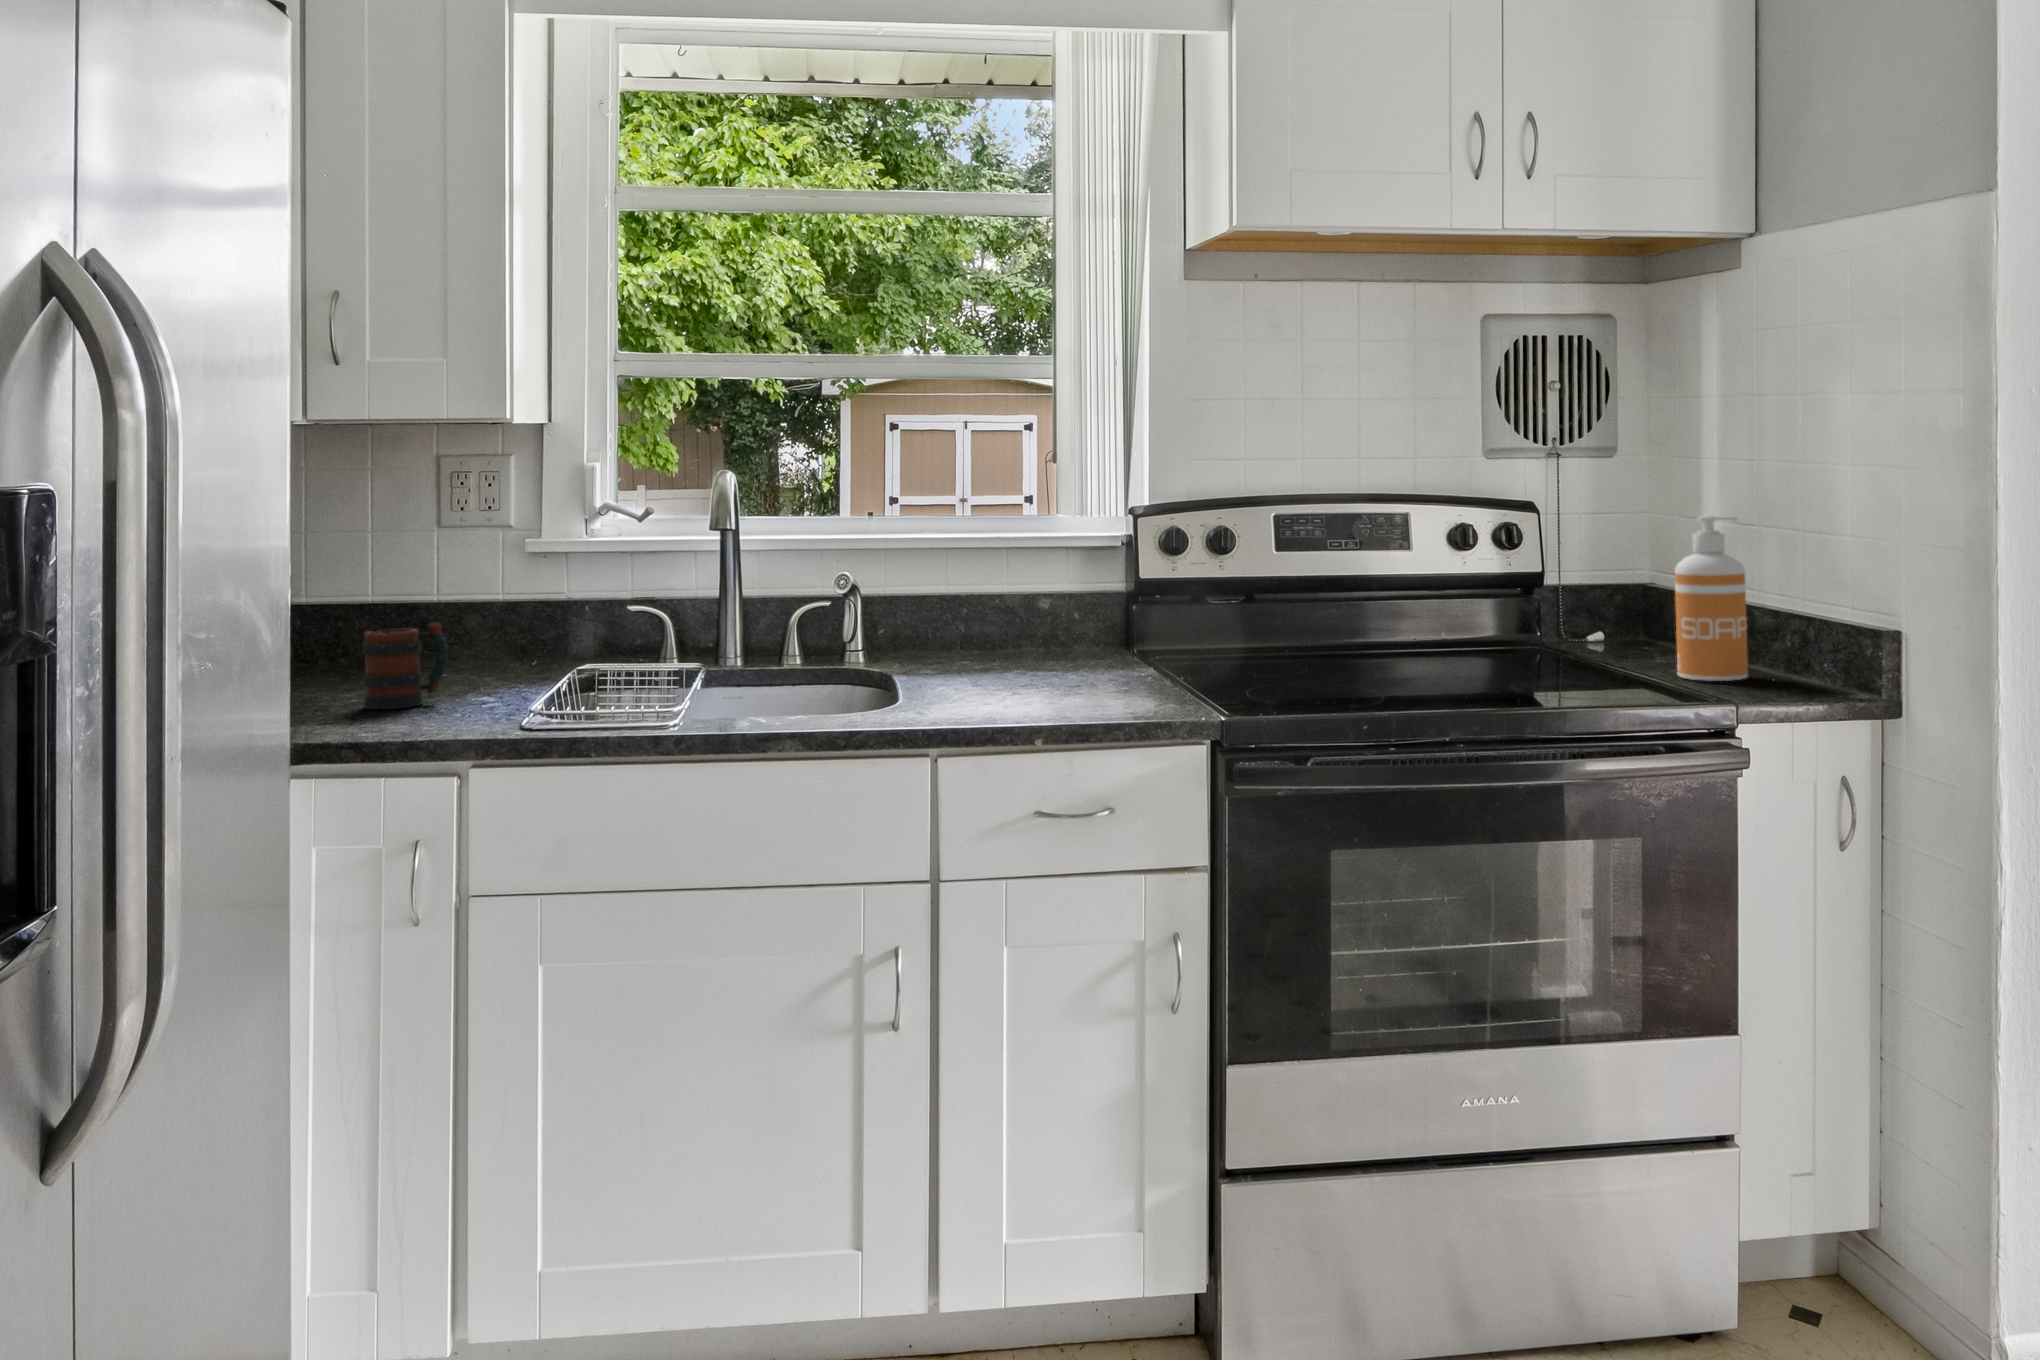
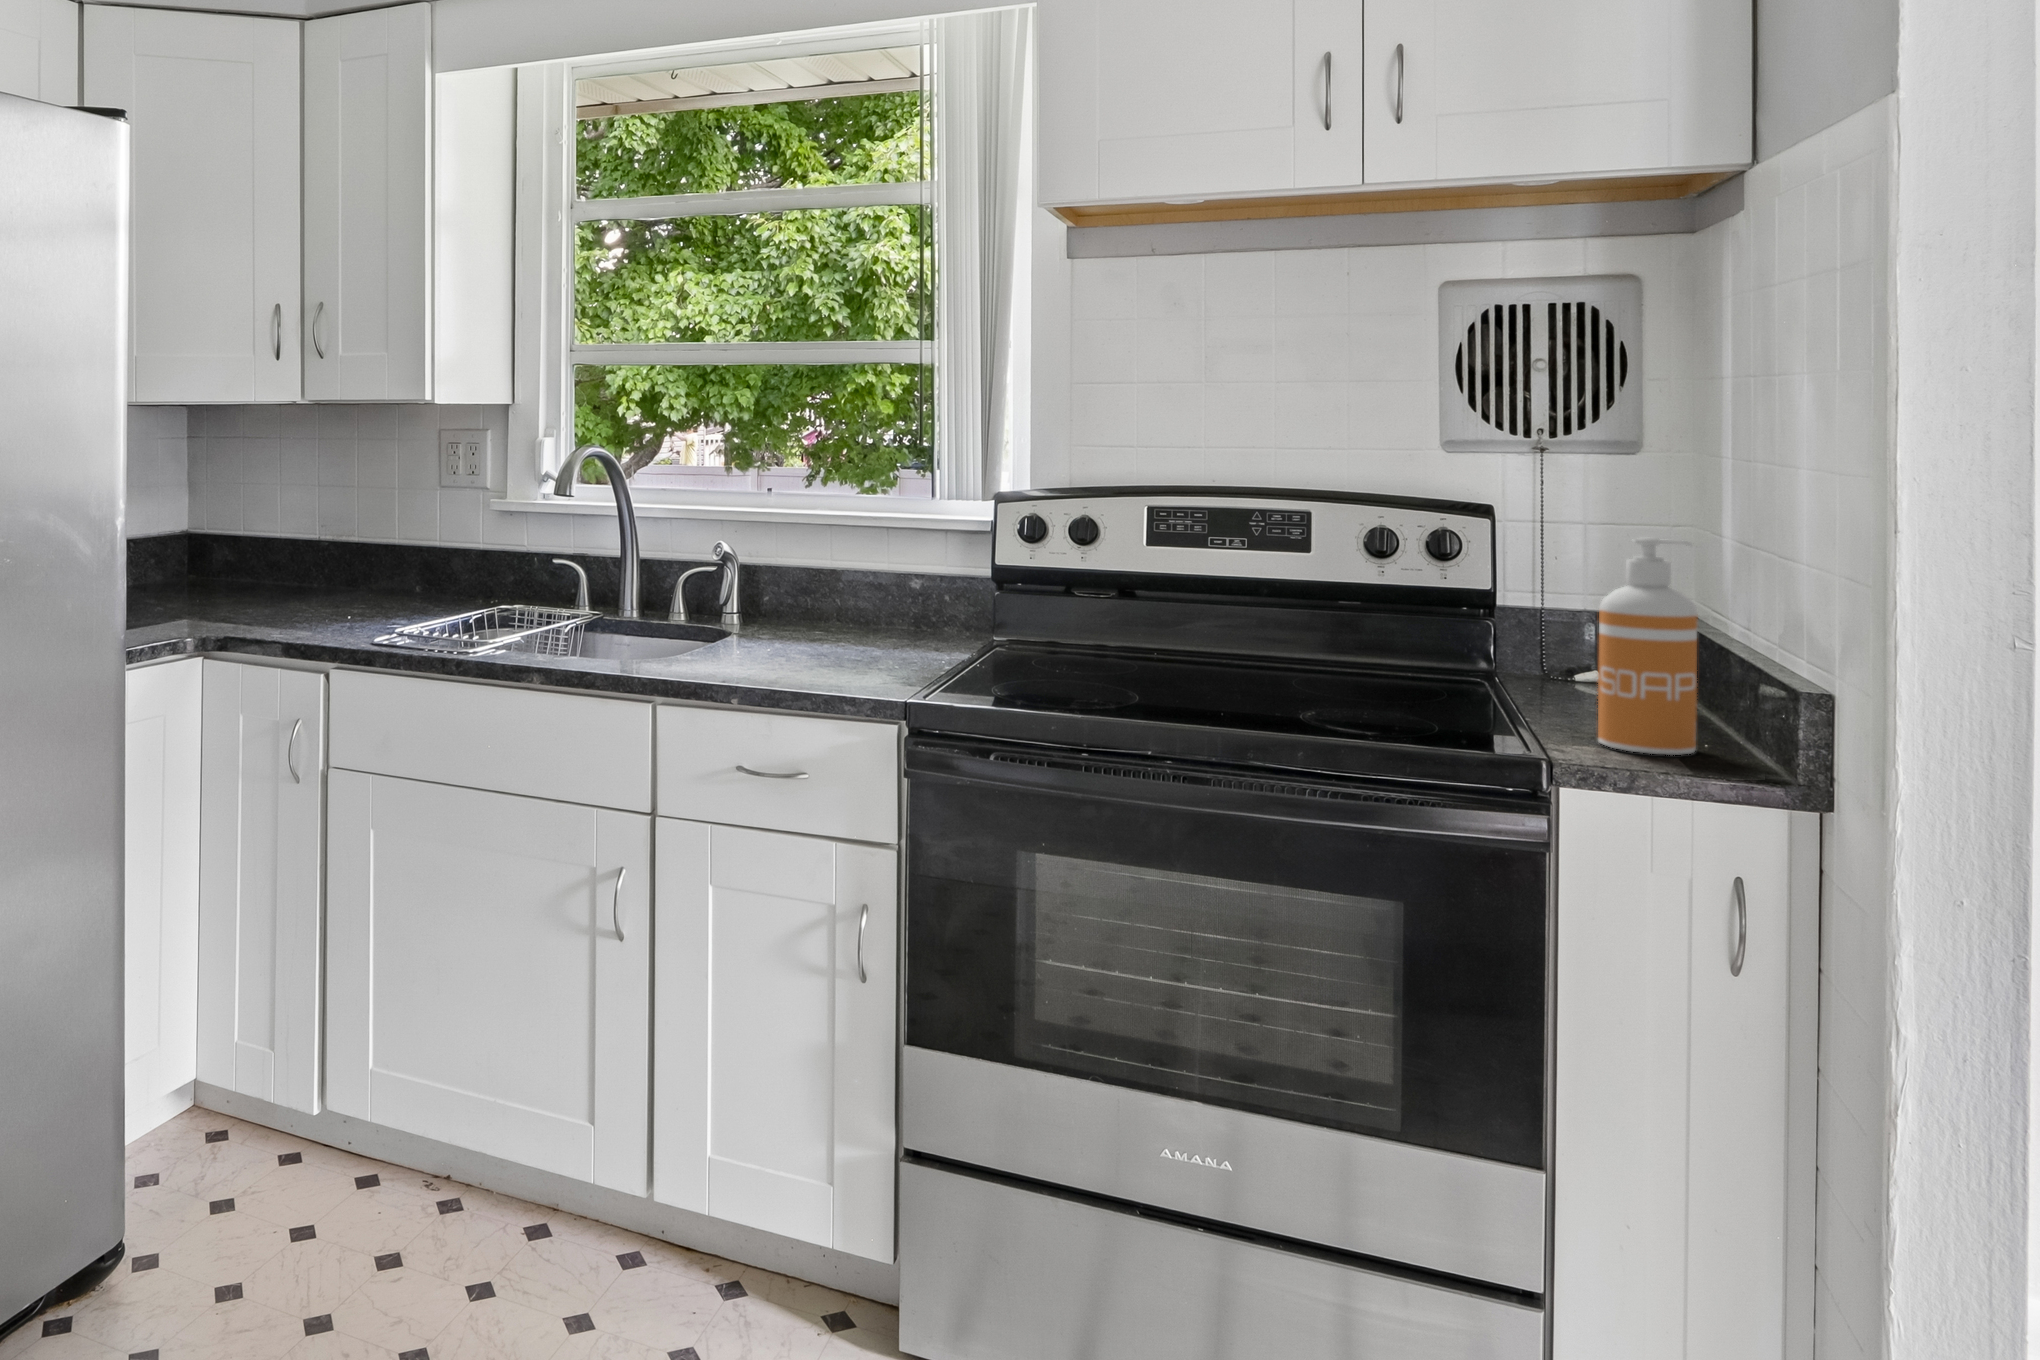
mug: present [363,623,448,709] -> none [259,561,331,635]

